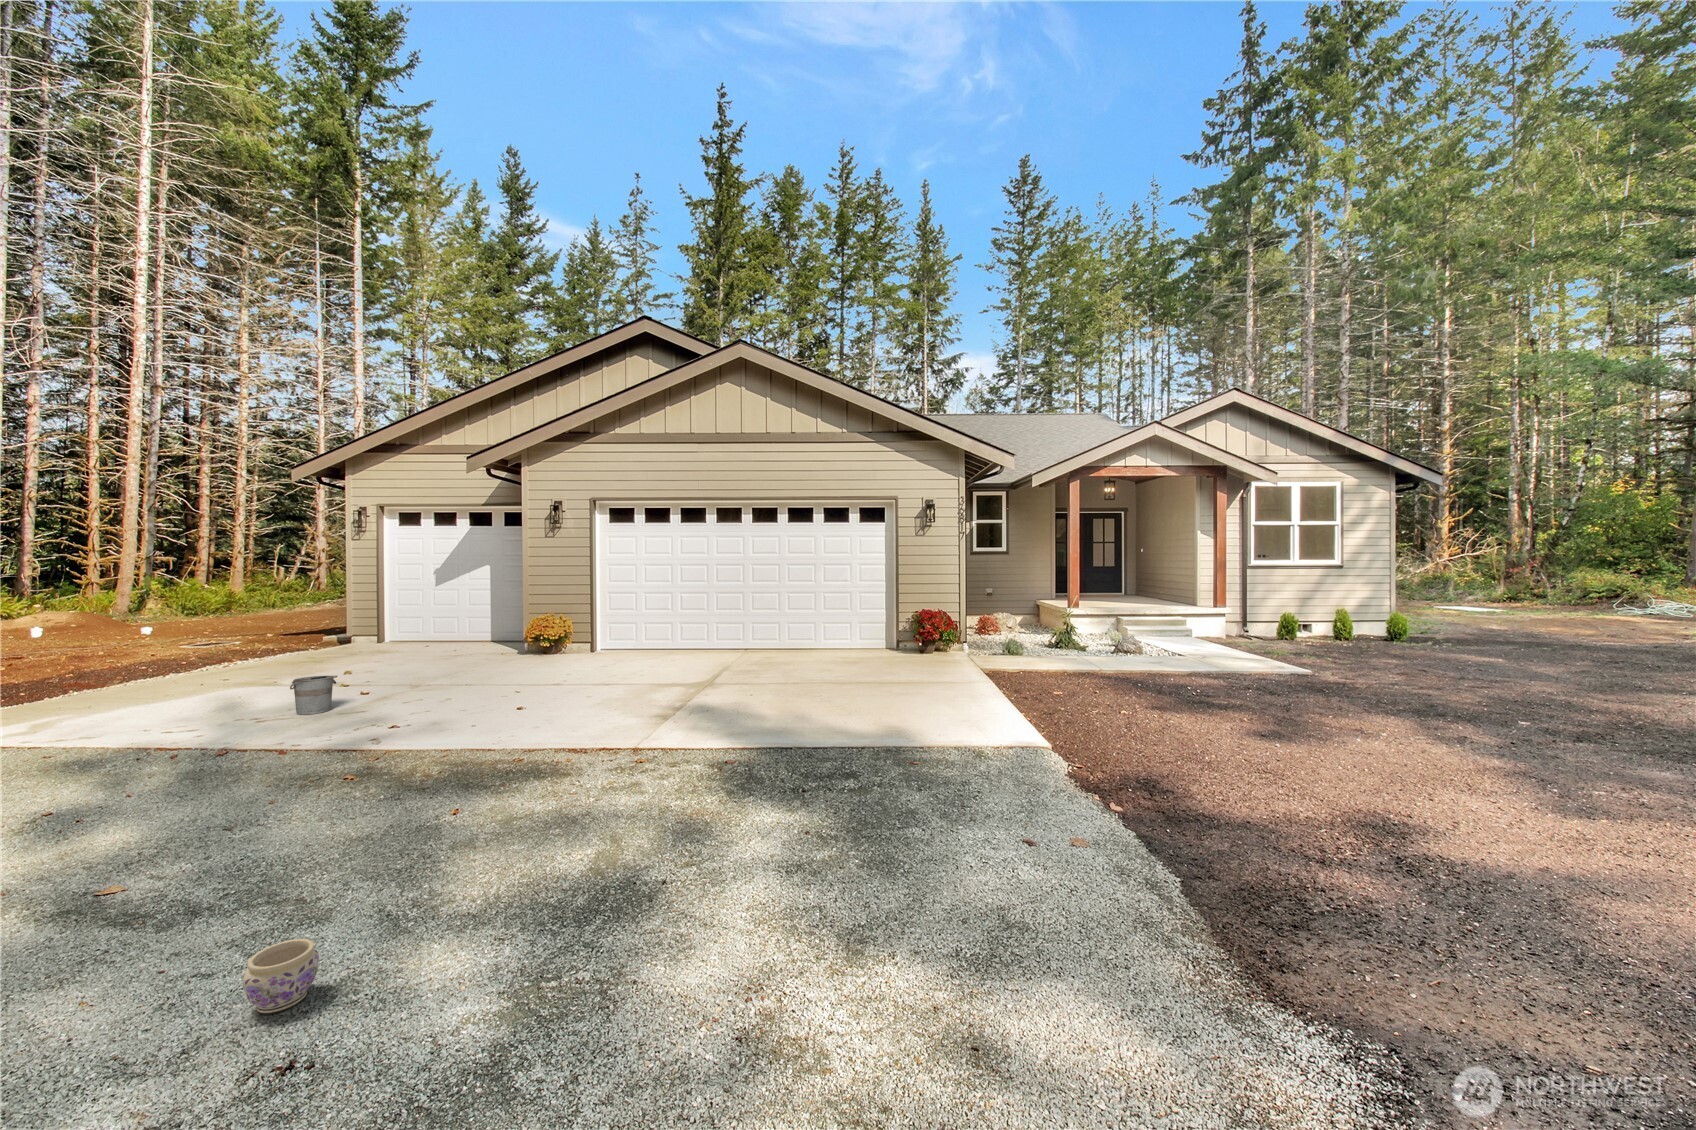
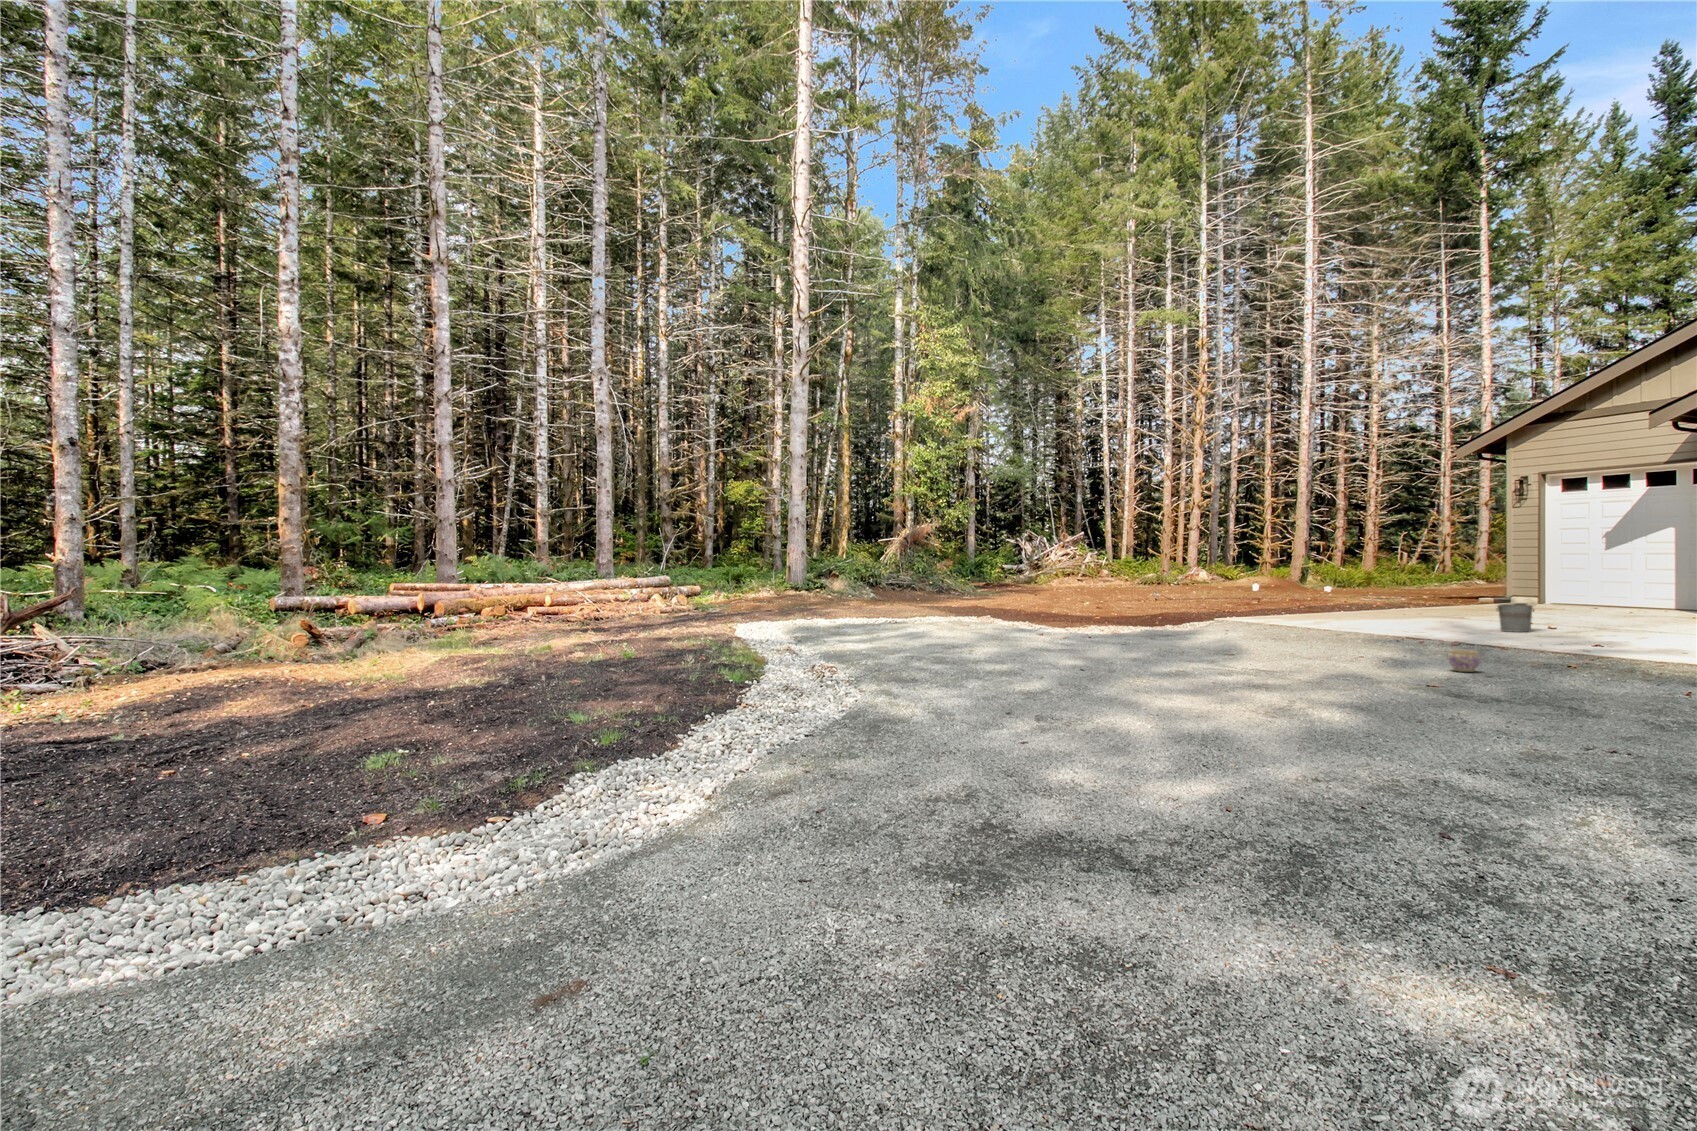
planter: present [243,939,319,1015] -> present [1448,649,1480,672]

